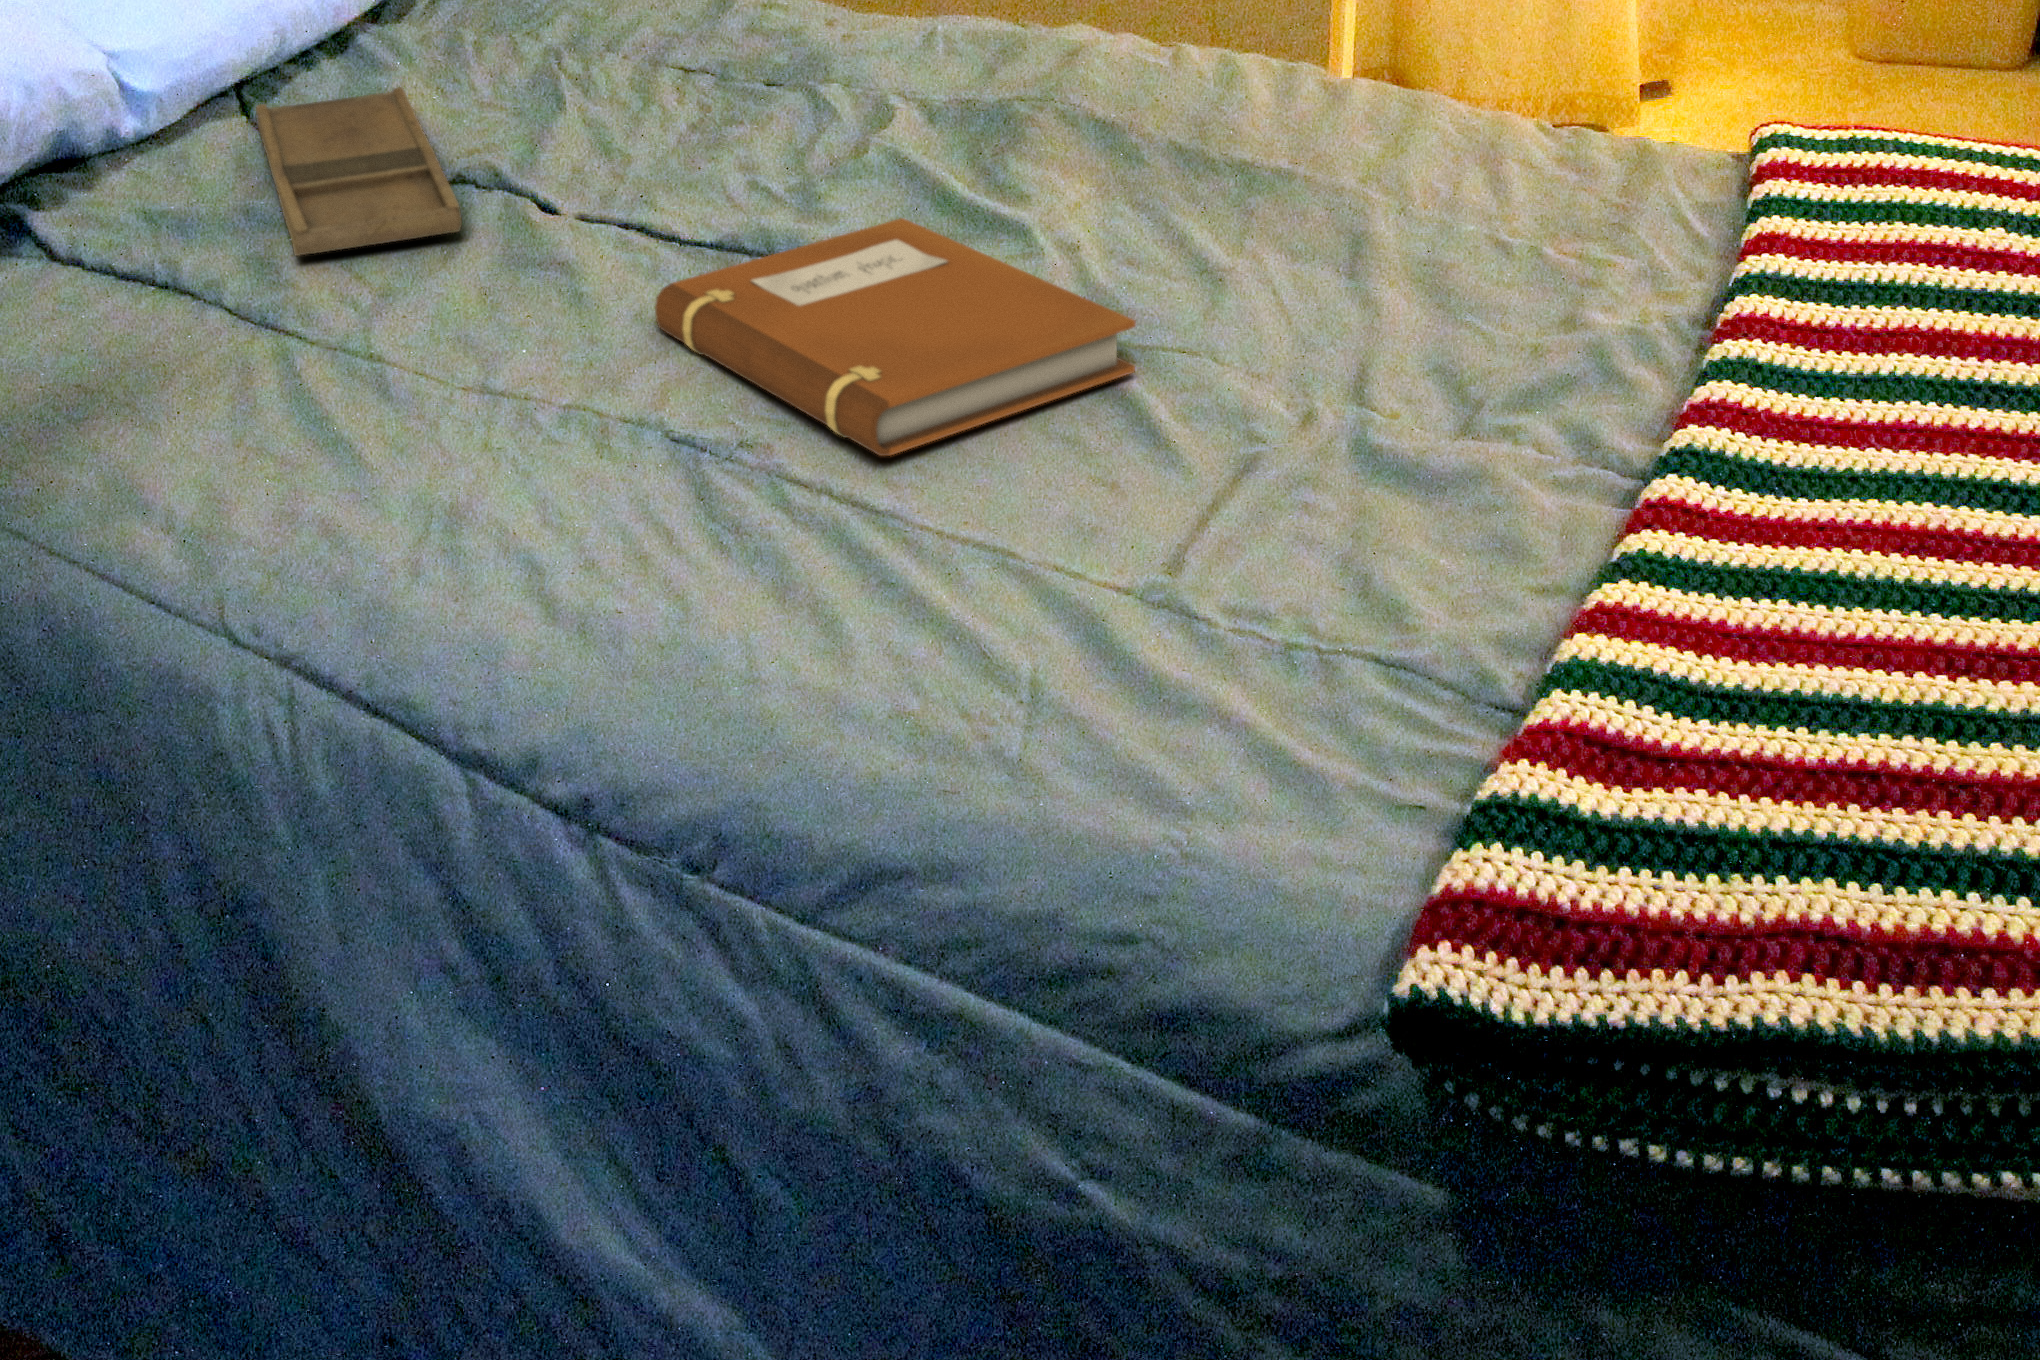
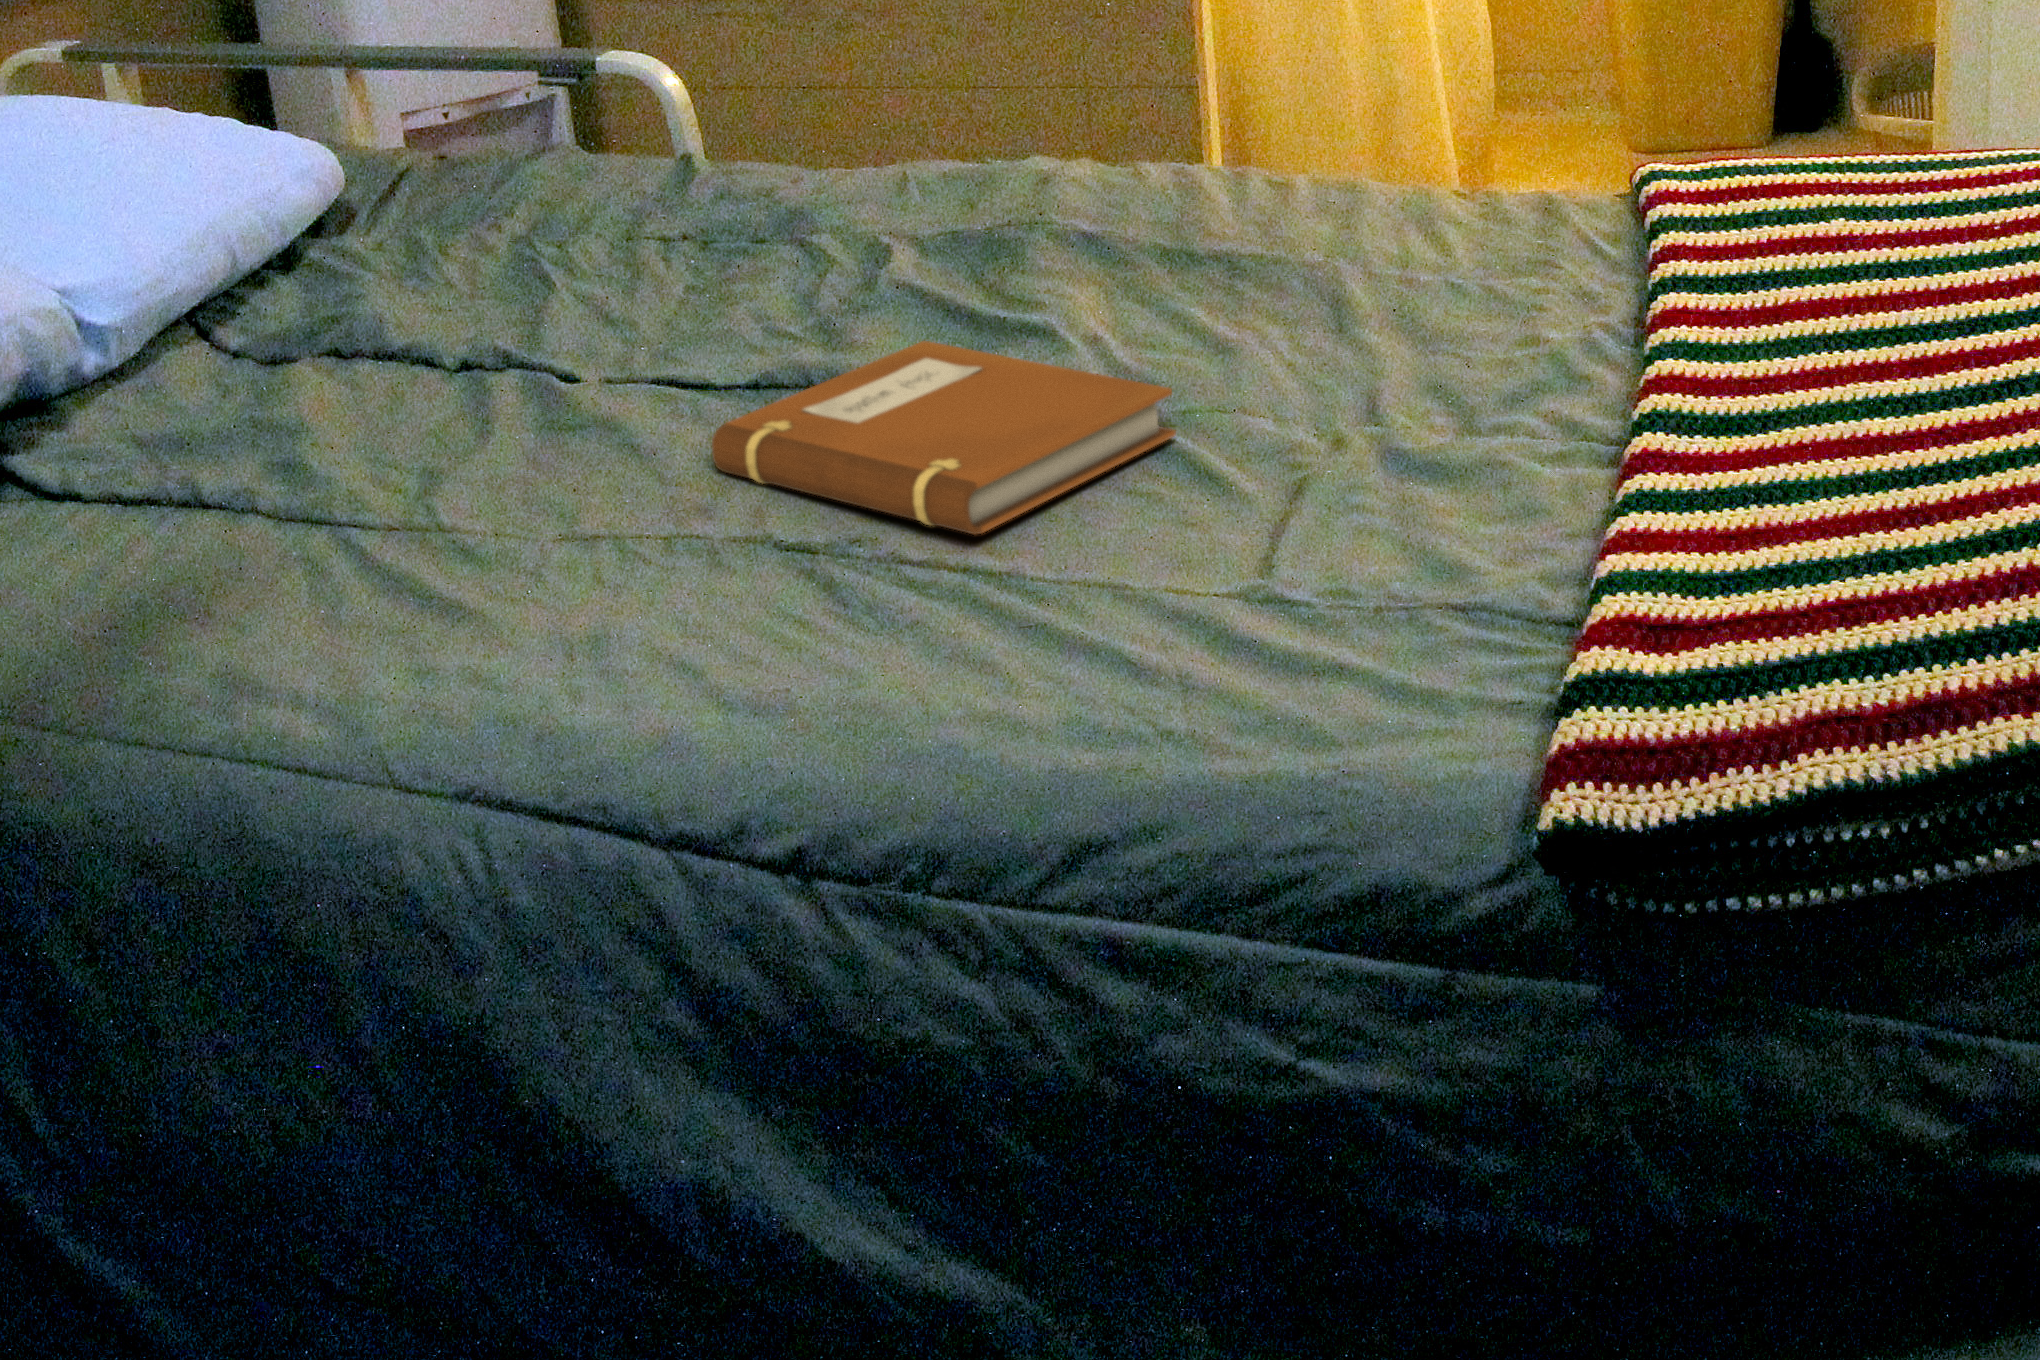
tray: present [256,87,462,256] -> none [208,296,481,461]

